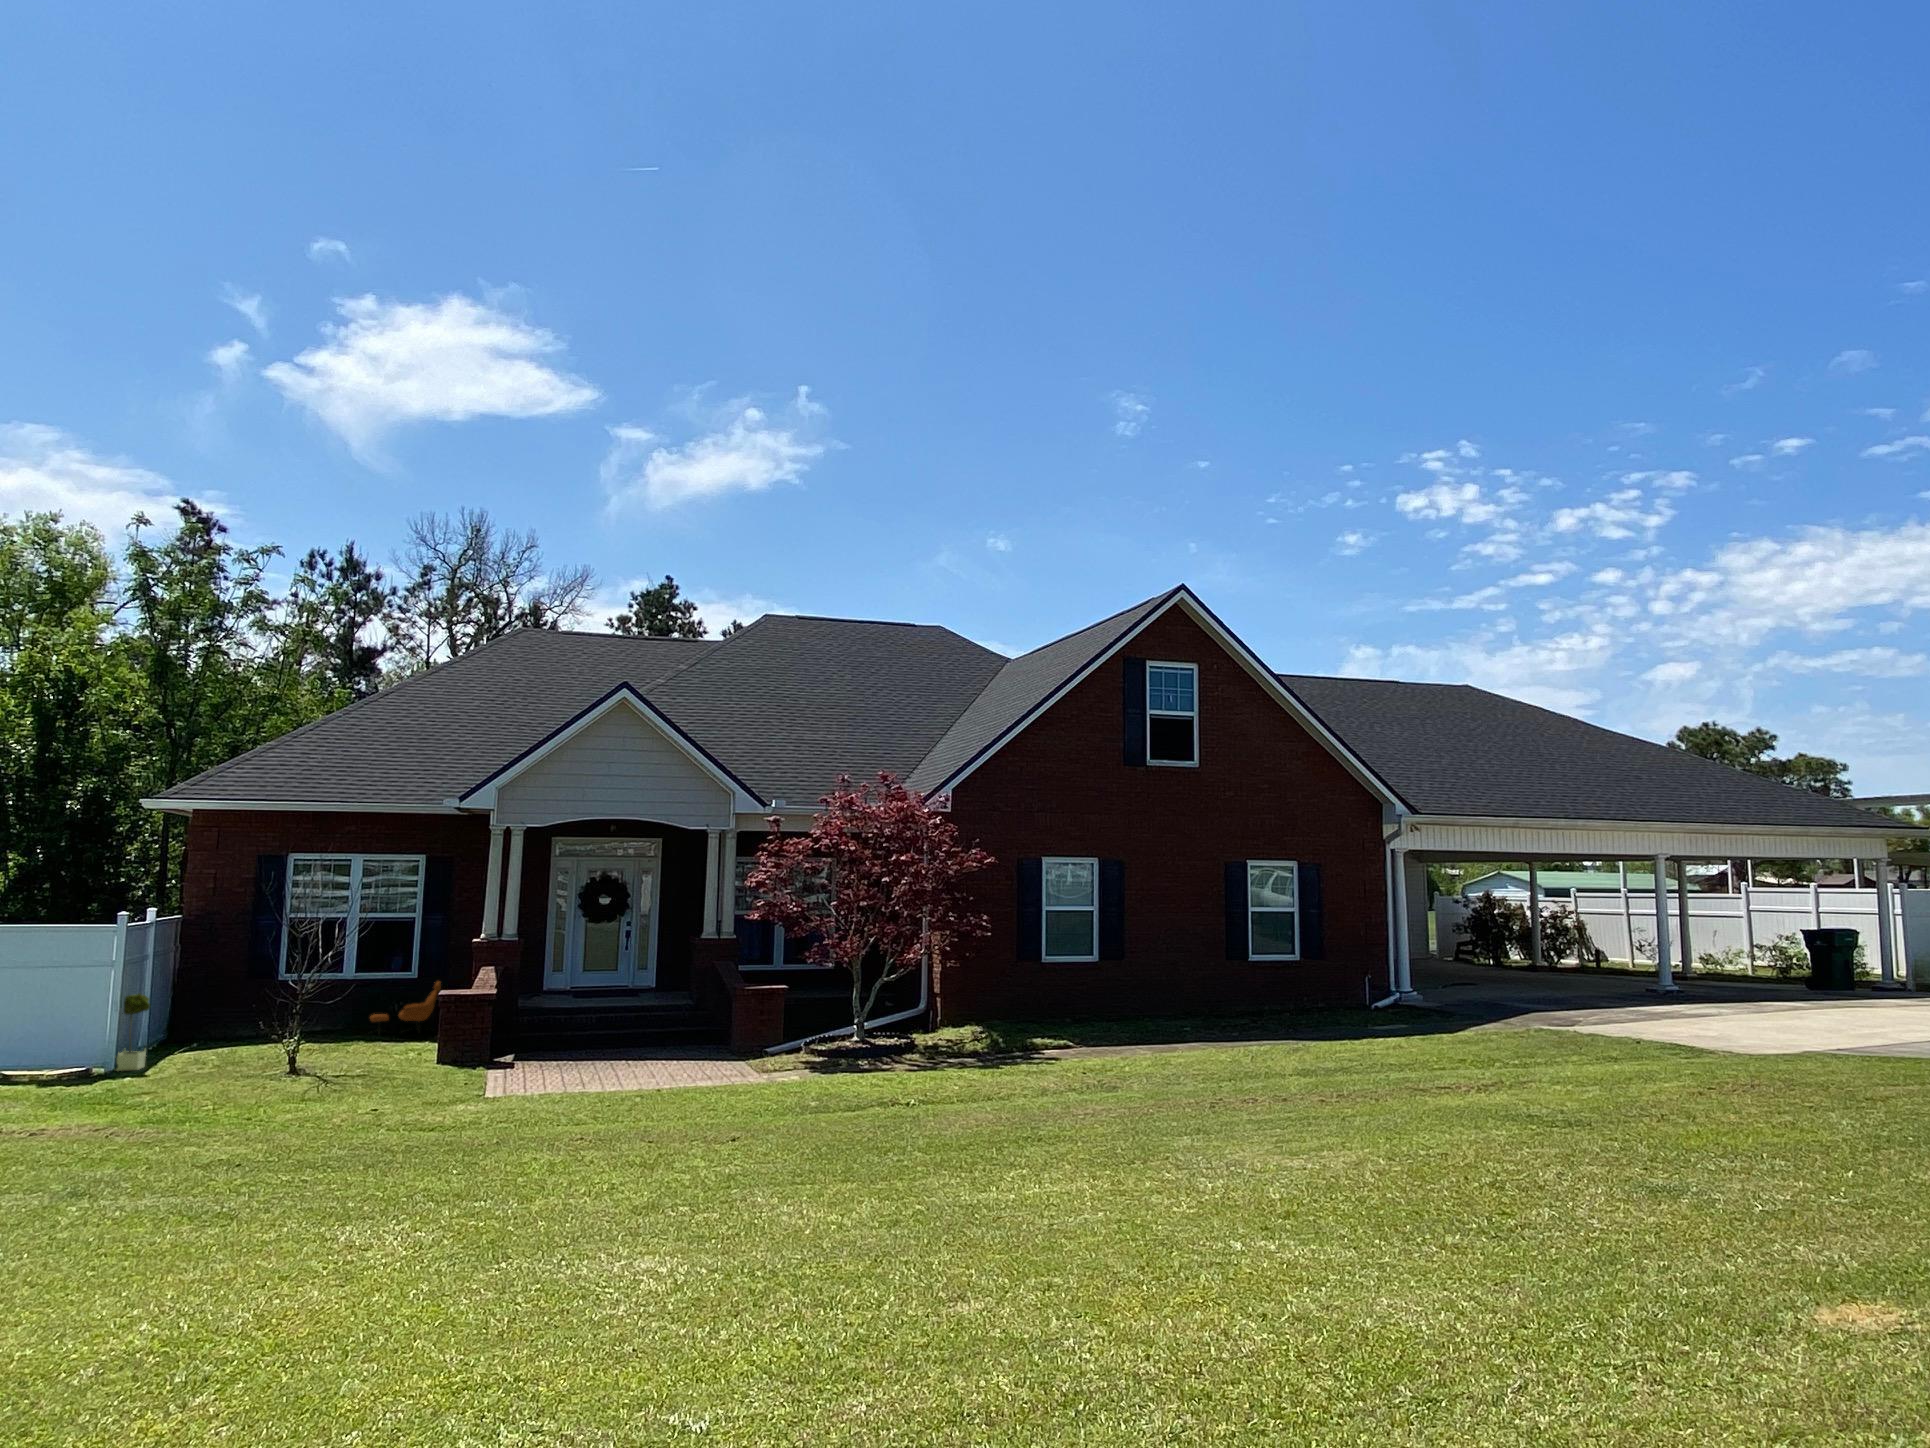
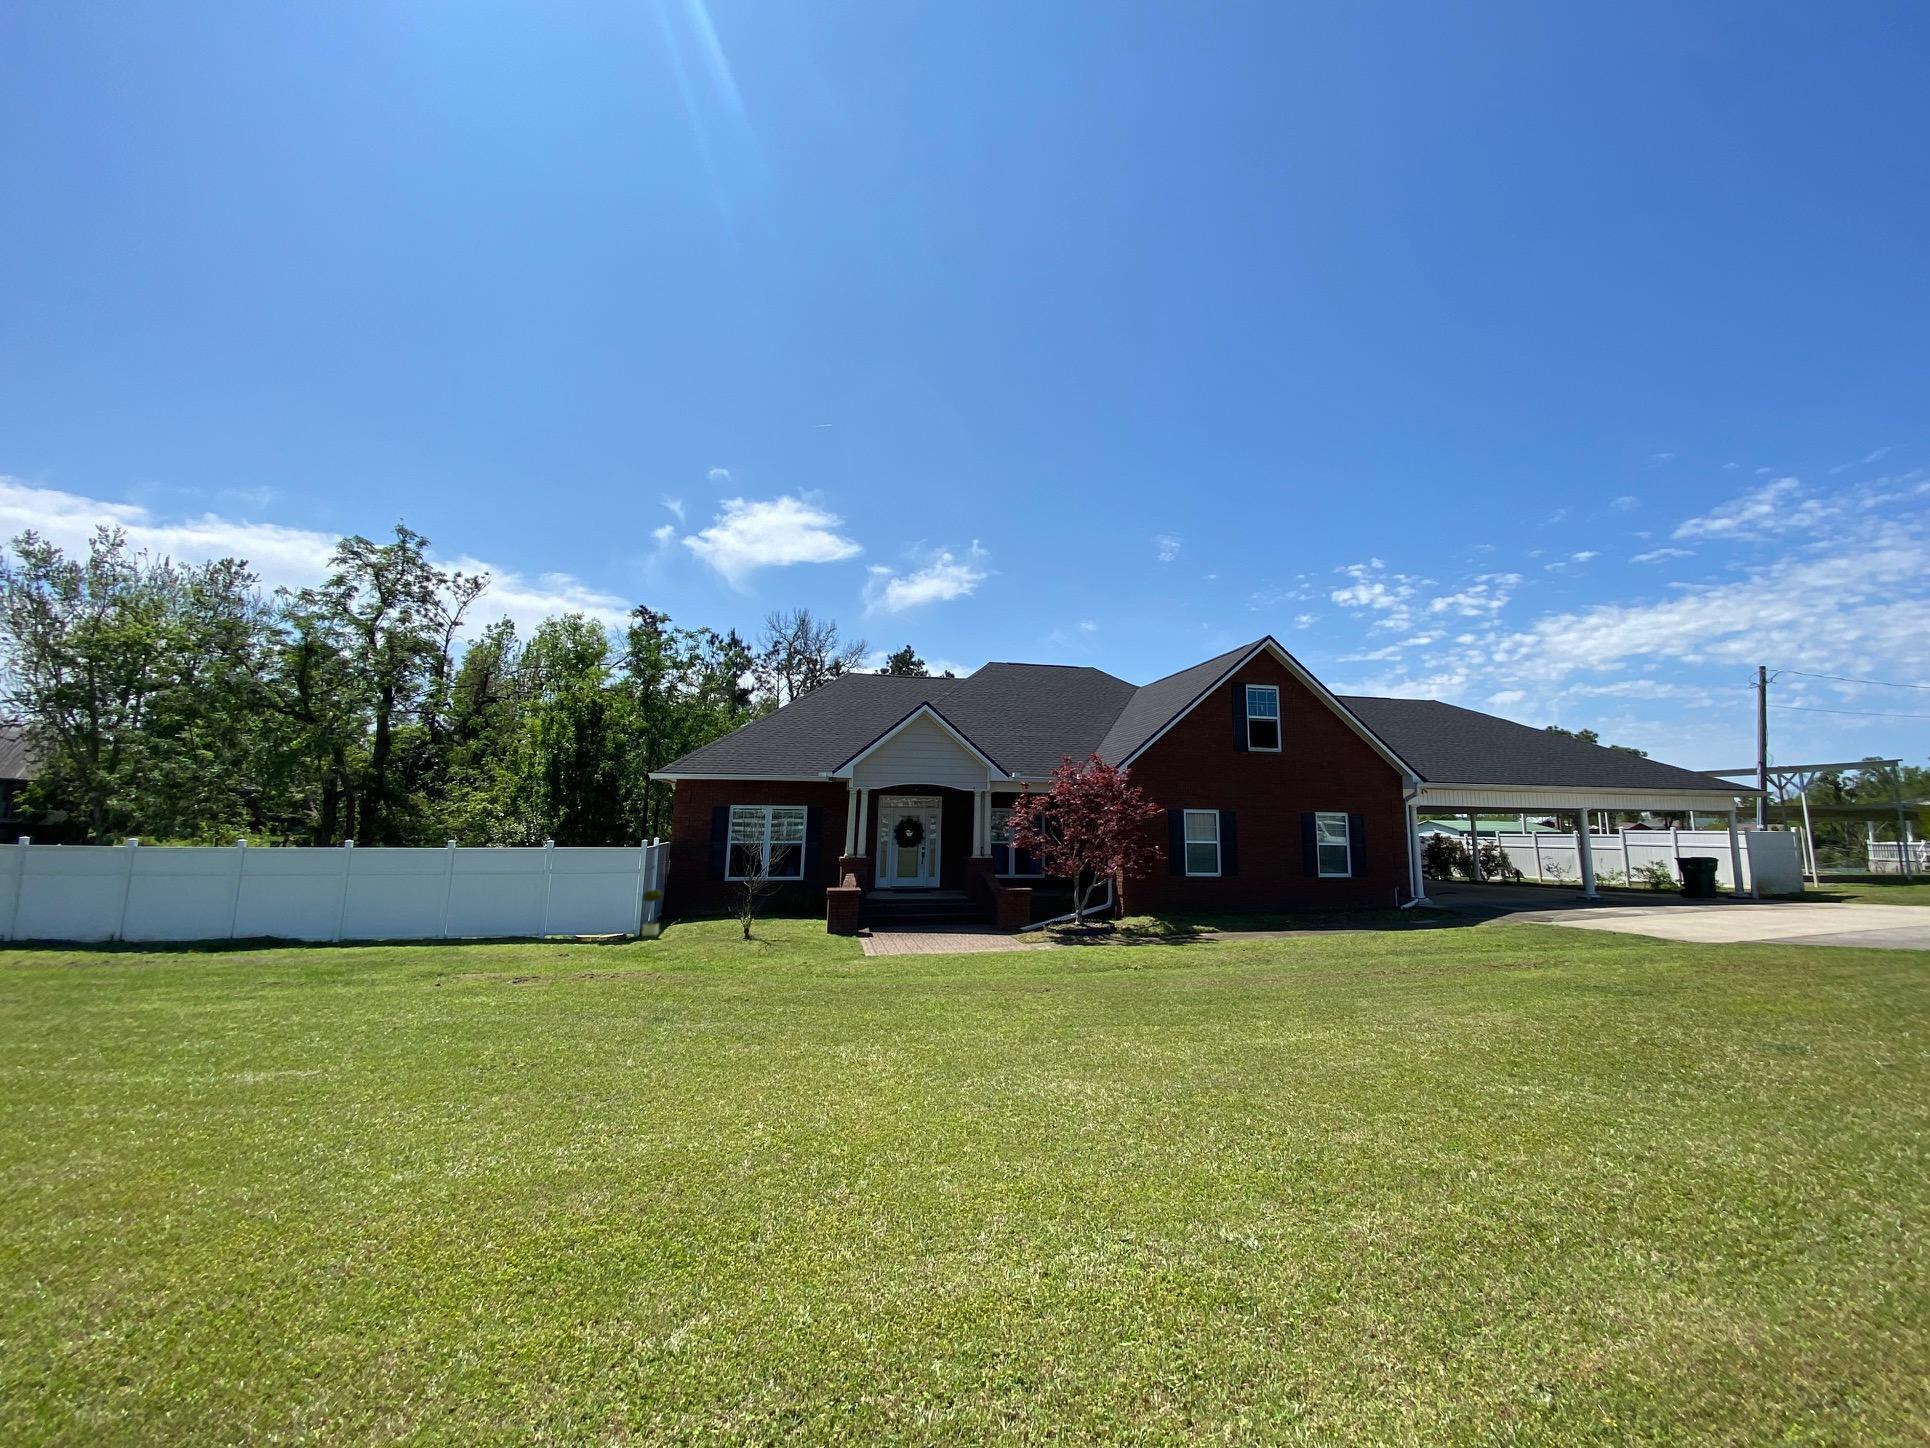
lounge chair: present [370,981,441,1033] -> none [775,884,819,917]

